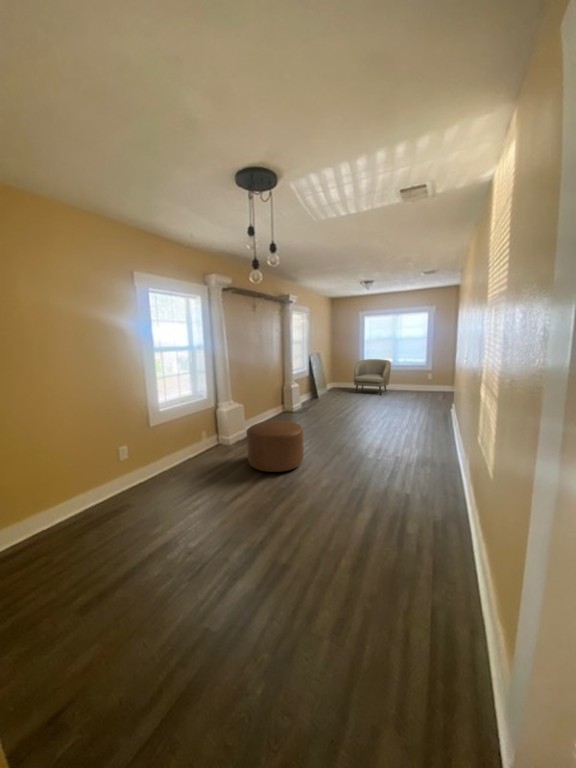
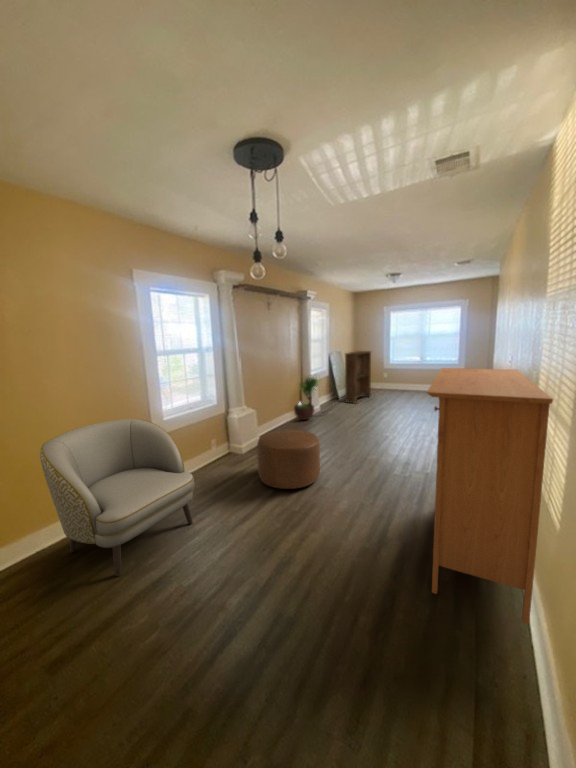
bookshelf: none [323,353,348,401] -> present [345,351,371,403]
armchair: present [354,359,391,395] -> present [40,419,195,576]
console table: none [394,364,489,564] -> present [427,368,553,624]
potted tree: none [277,371,302,415] -> present [294,377,318,420]

